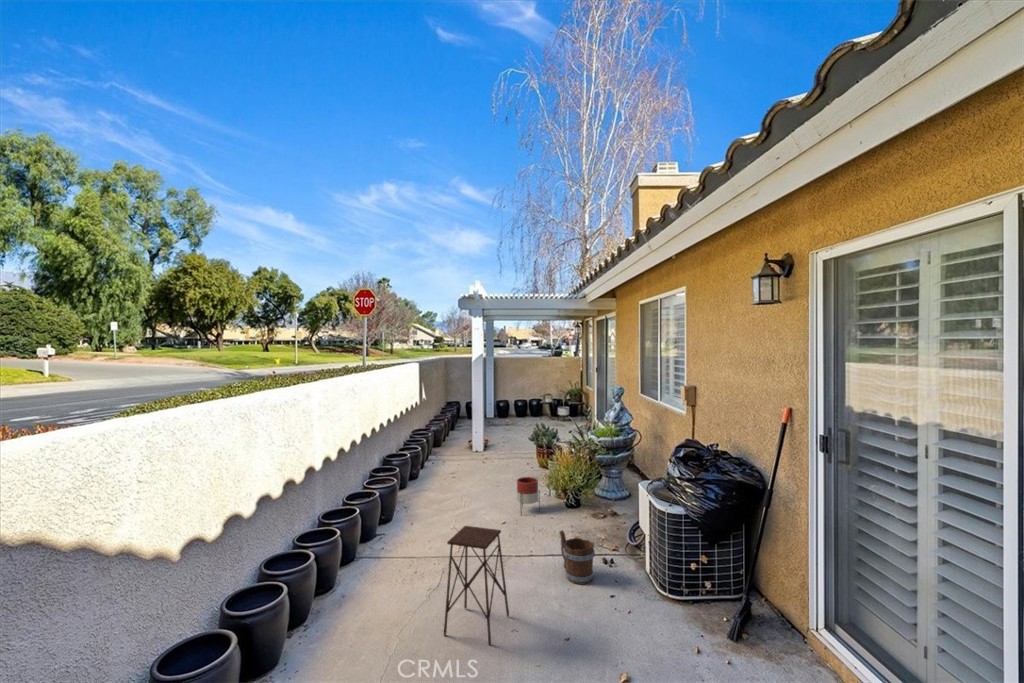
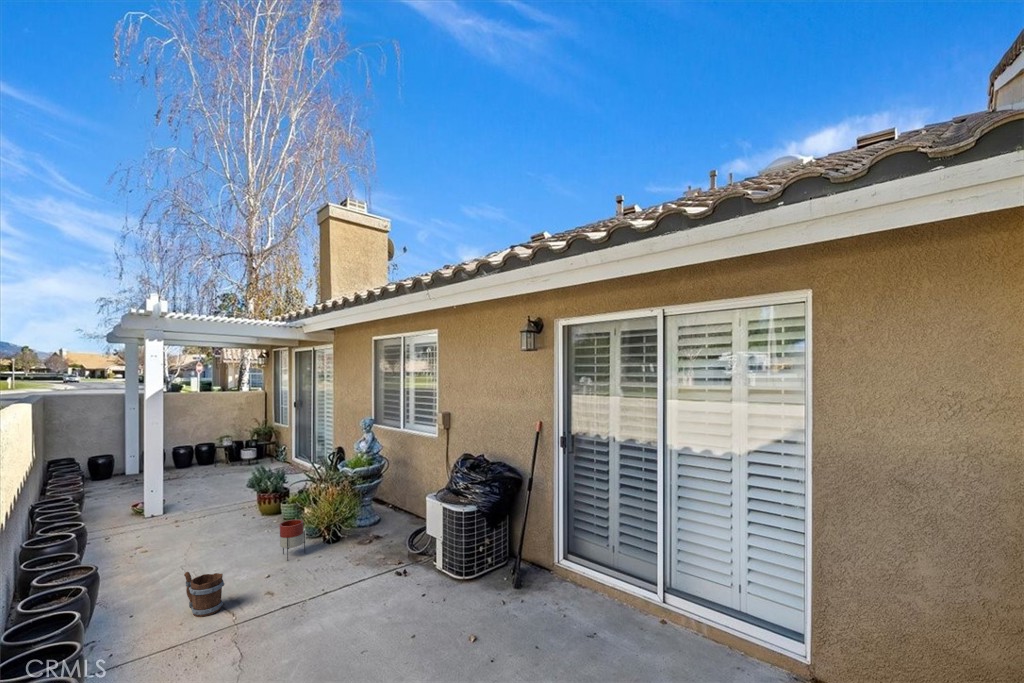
side table: present [444,526,509,645] -> none [303,557,354,670]
bucket: present [559,530,595,584] -> present [184,572,224,617]

